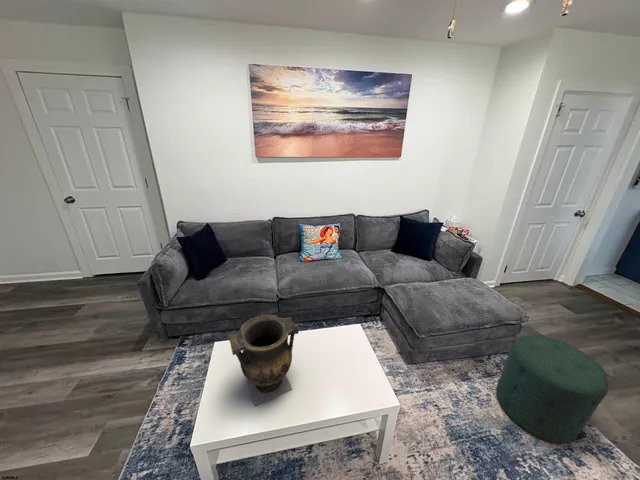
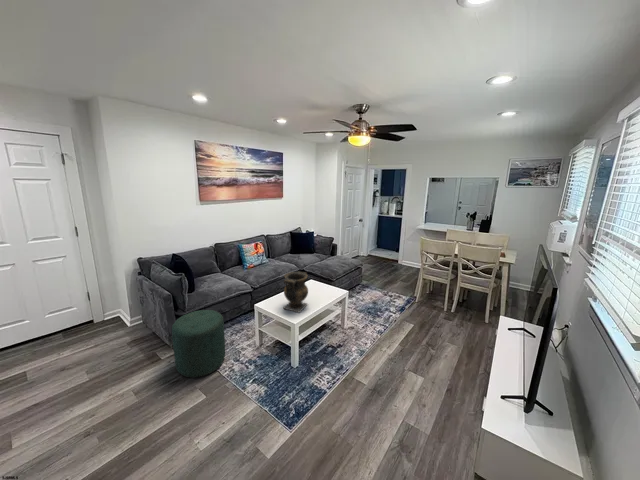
ottoman: present [496,334,609,442] -> present [172,310,225,378]

